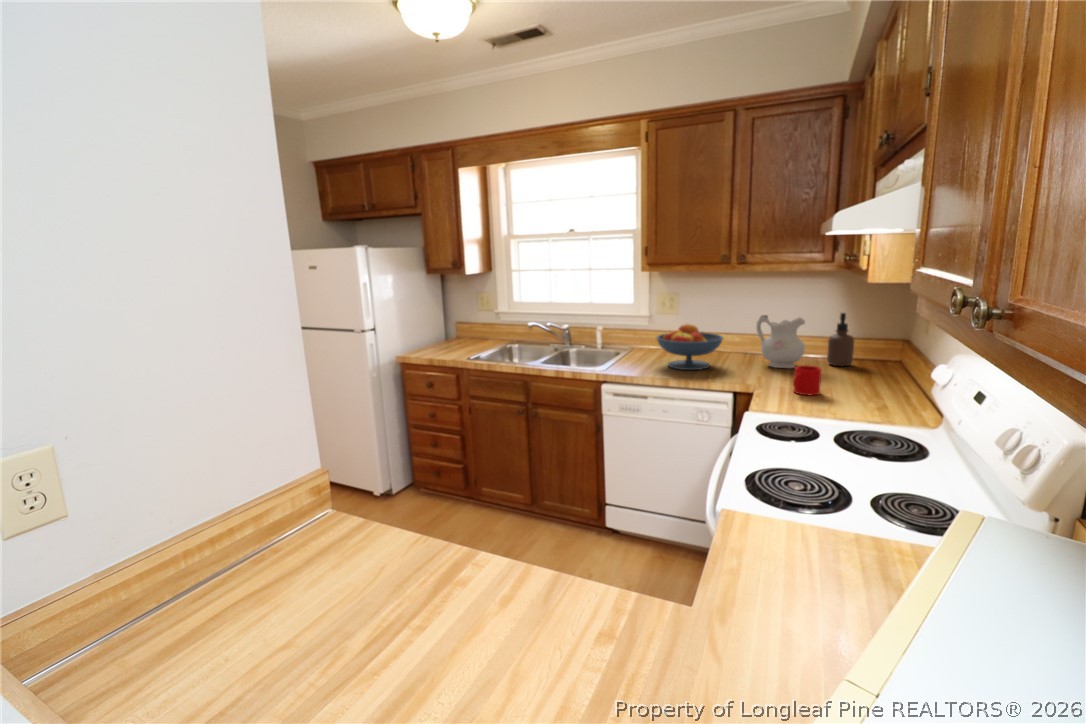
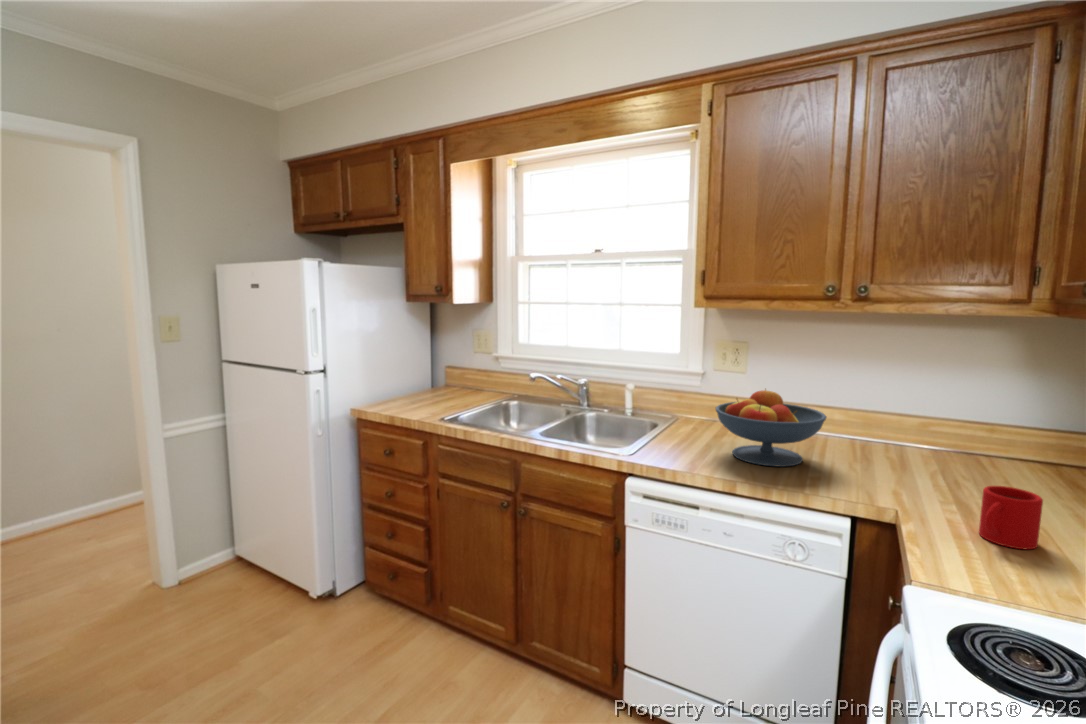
soap dispenser: present [827,313,854,366] -> none [1005,387,1060,478]
ceramic pitcher: present [756,315,805,368] -> none [881,383,972,476]

